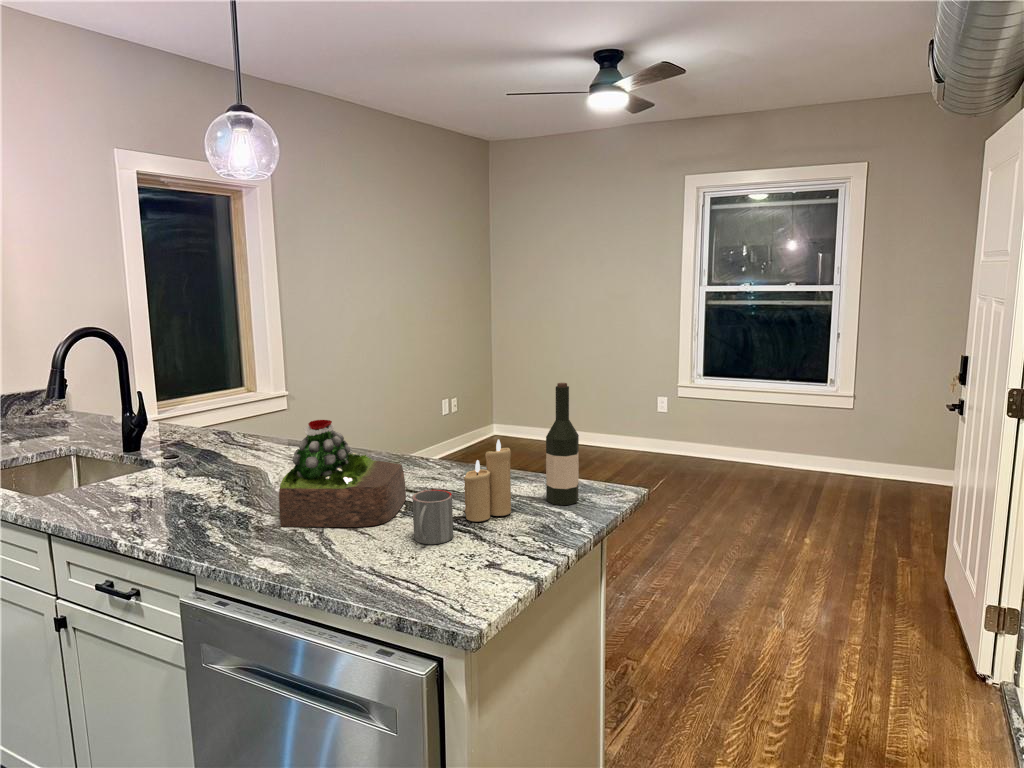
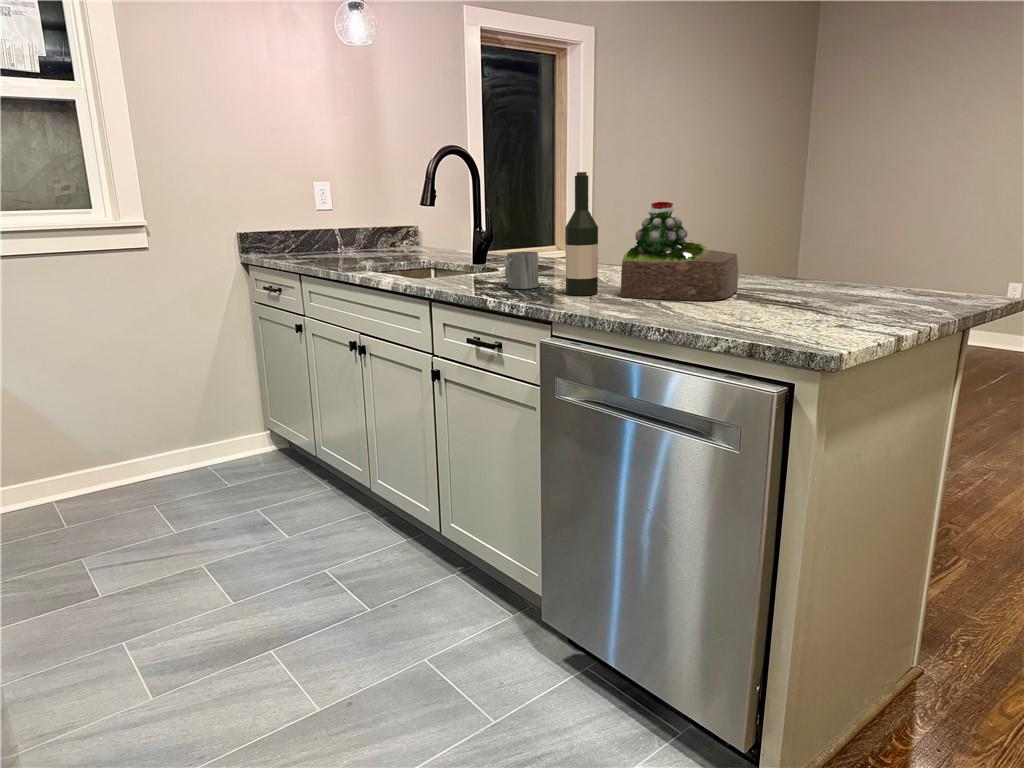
wine bottle: present [546,383,579,505] -> present [565,172,598,296]
candle: present [464,440,511,521] -> none [805,221,864,303]
mug: present [412,490,453,544] -> present [505,252,538,289]

